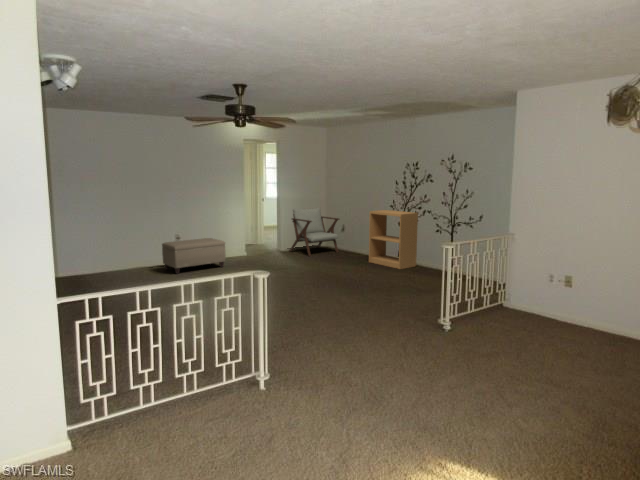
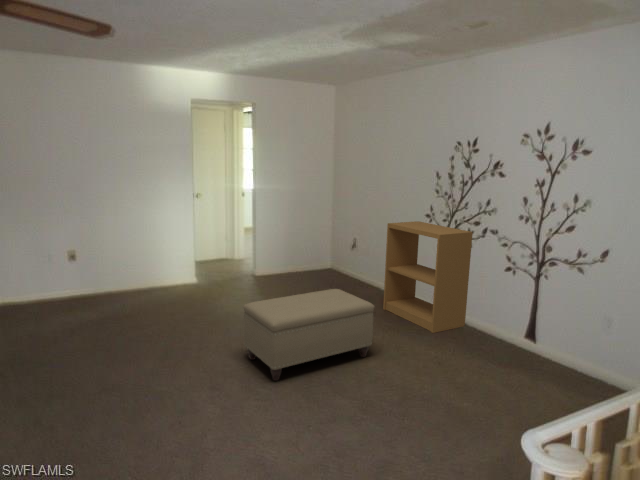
lounge chair: present [290,208,339,256] -> none [270,210,347,288]
ottoman: present [162,238,226,274] -> present [243,289,374,381]

